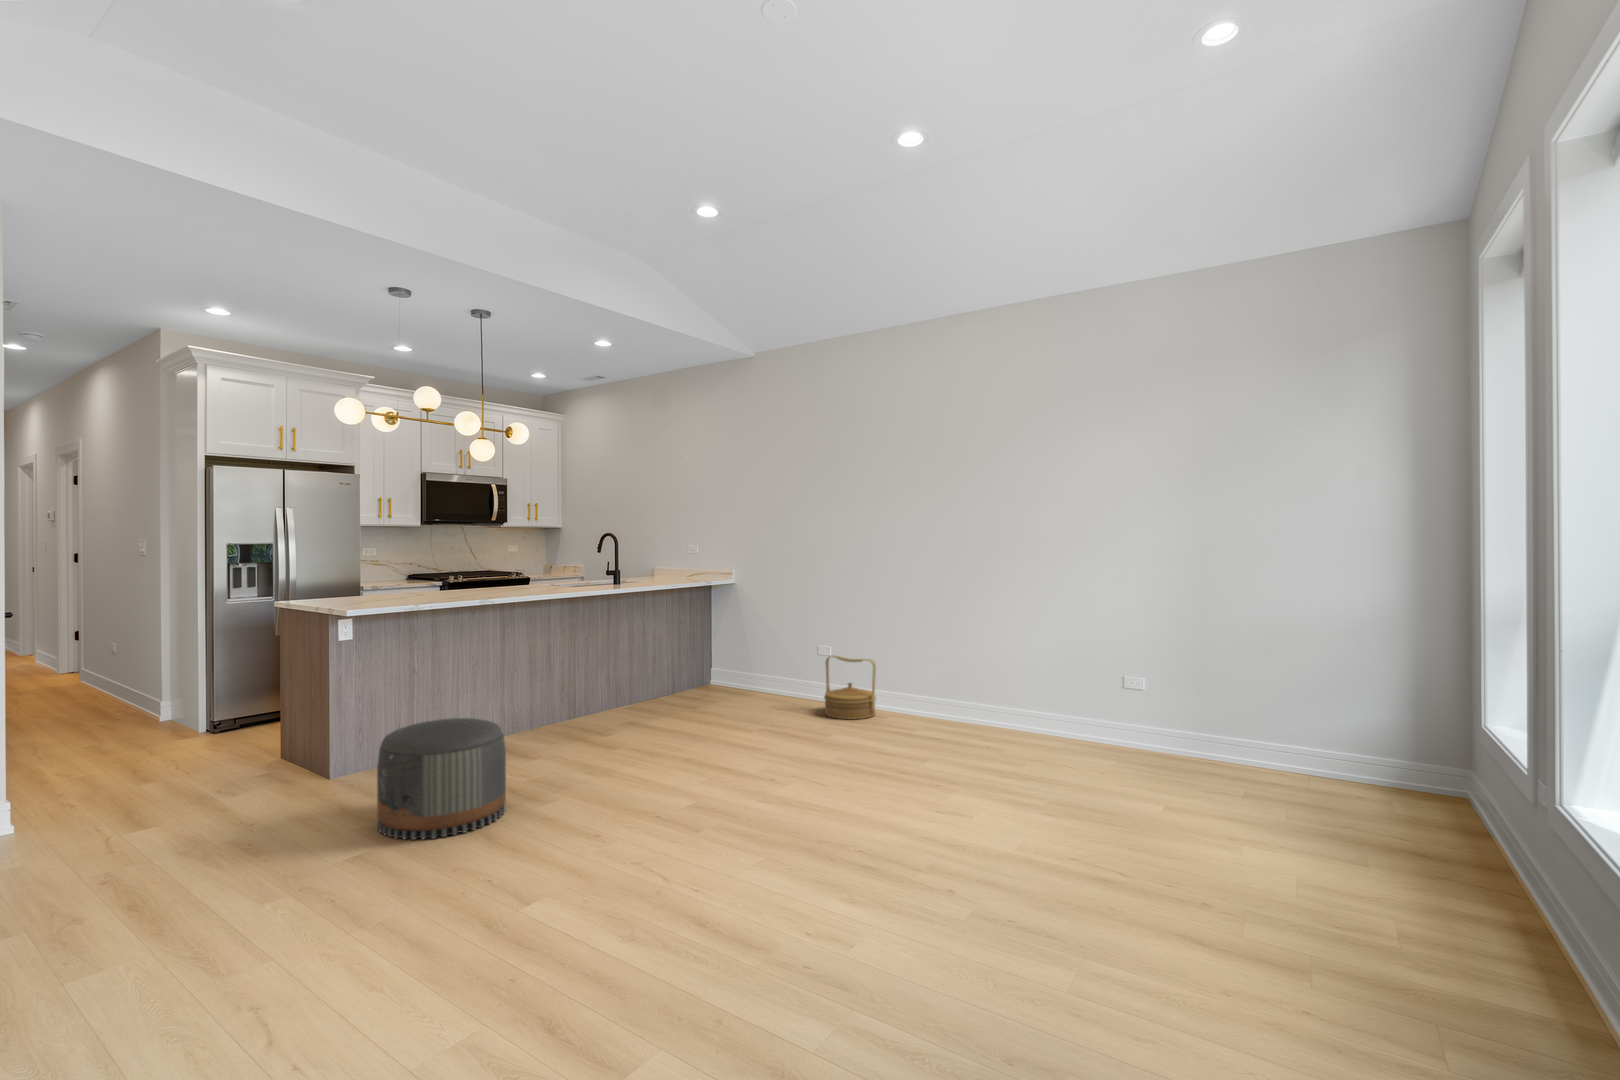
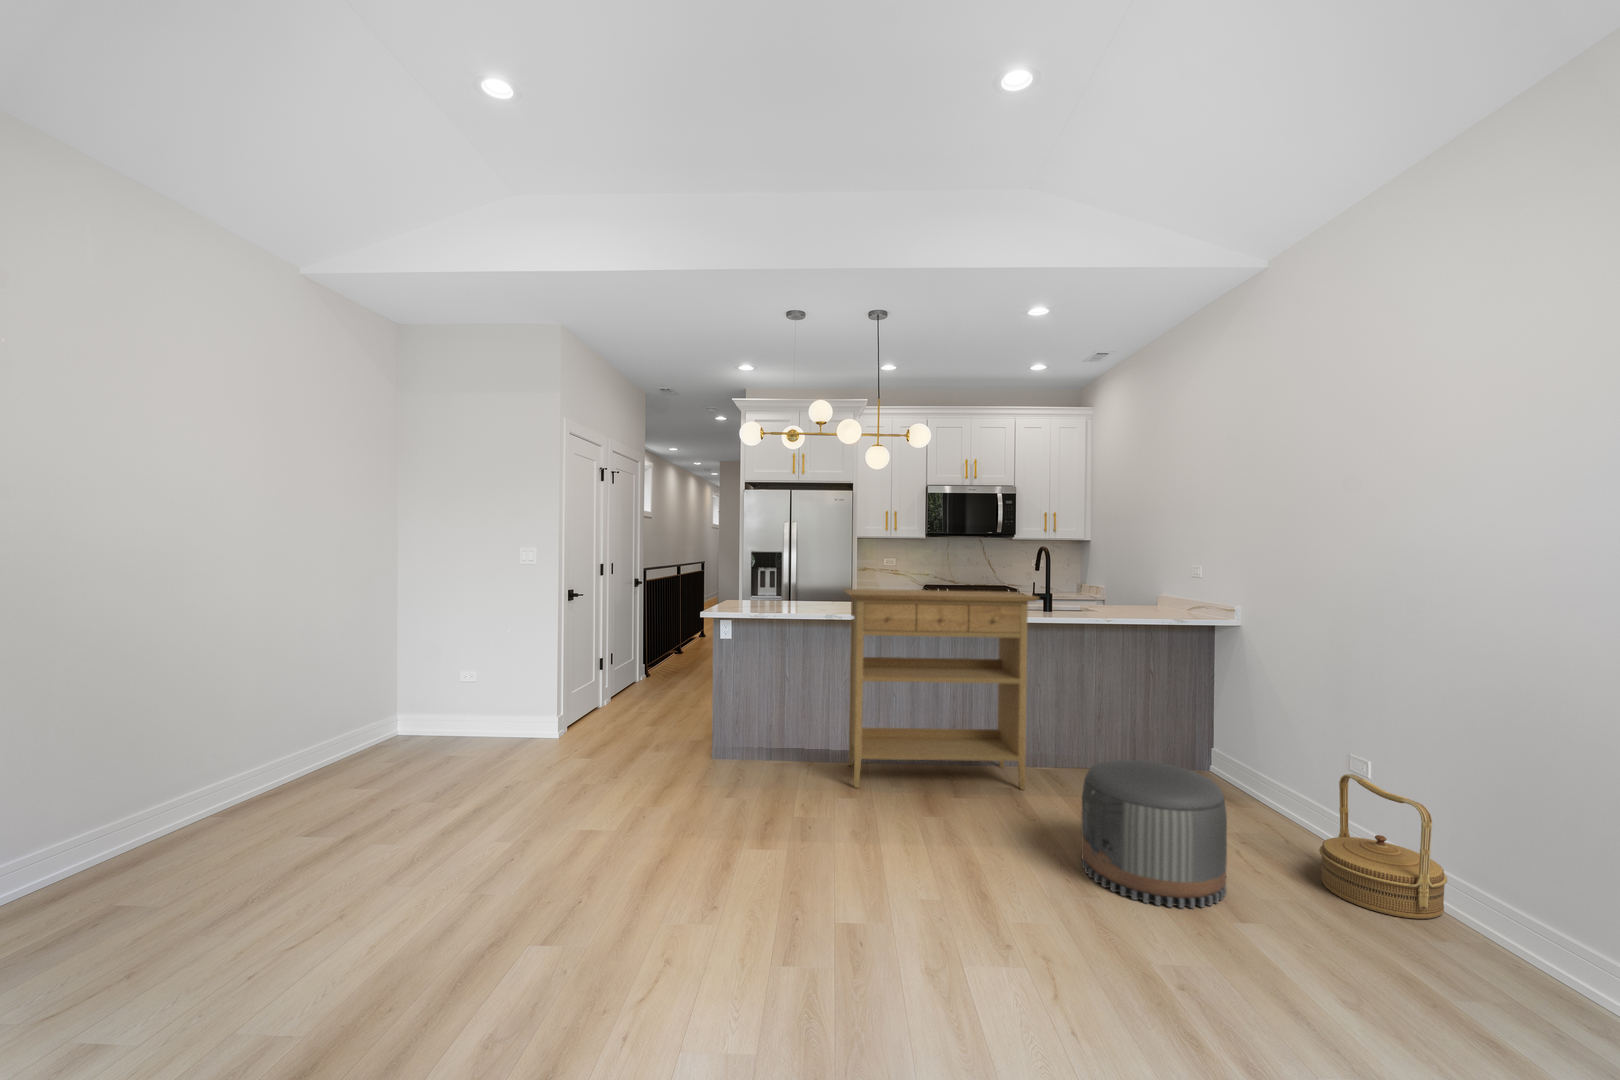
console table: none [475,570,648,753] -> present [844,589,1039,789]
pouf: present [377,718,506,840] -> present [1081,760,1227,908]

